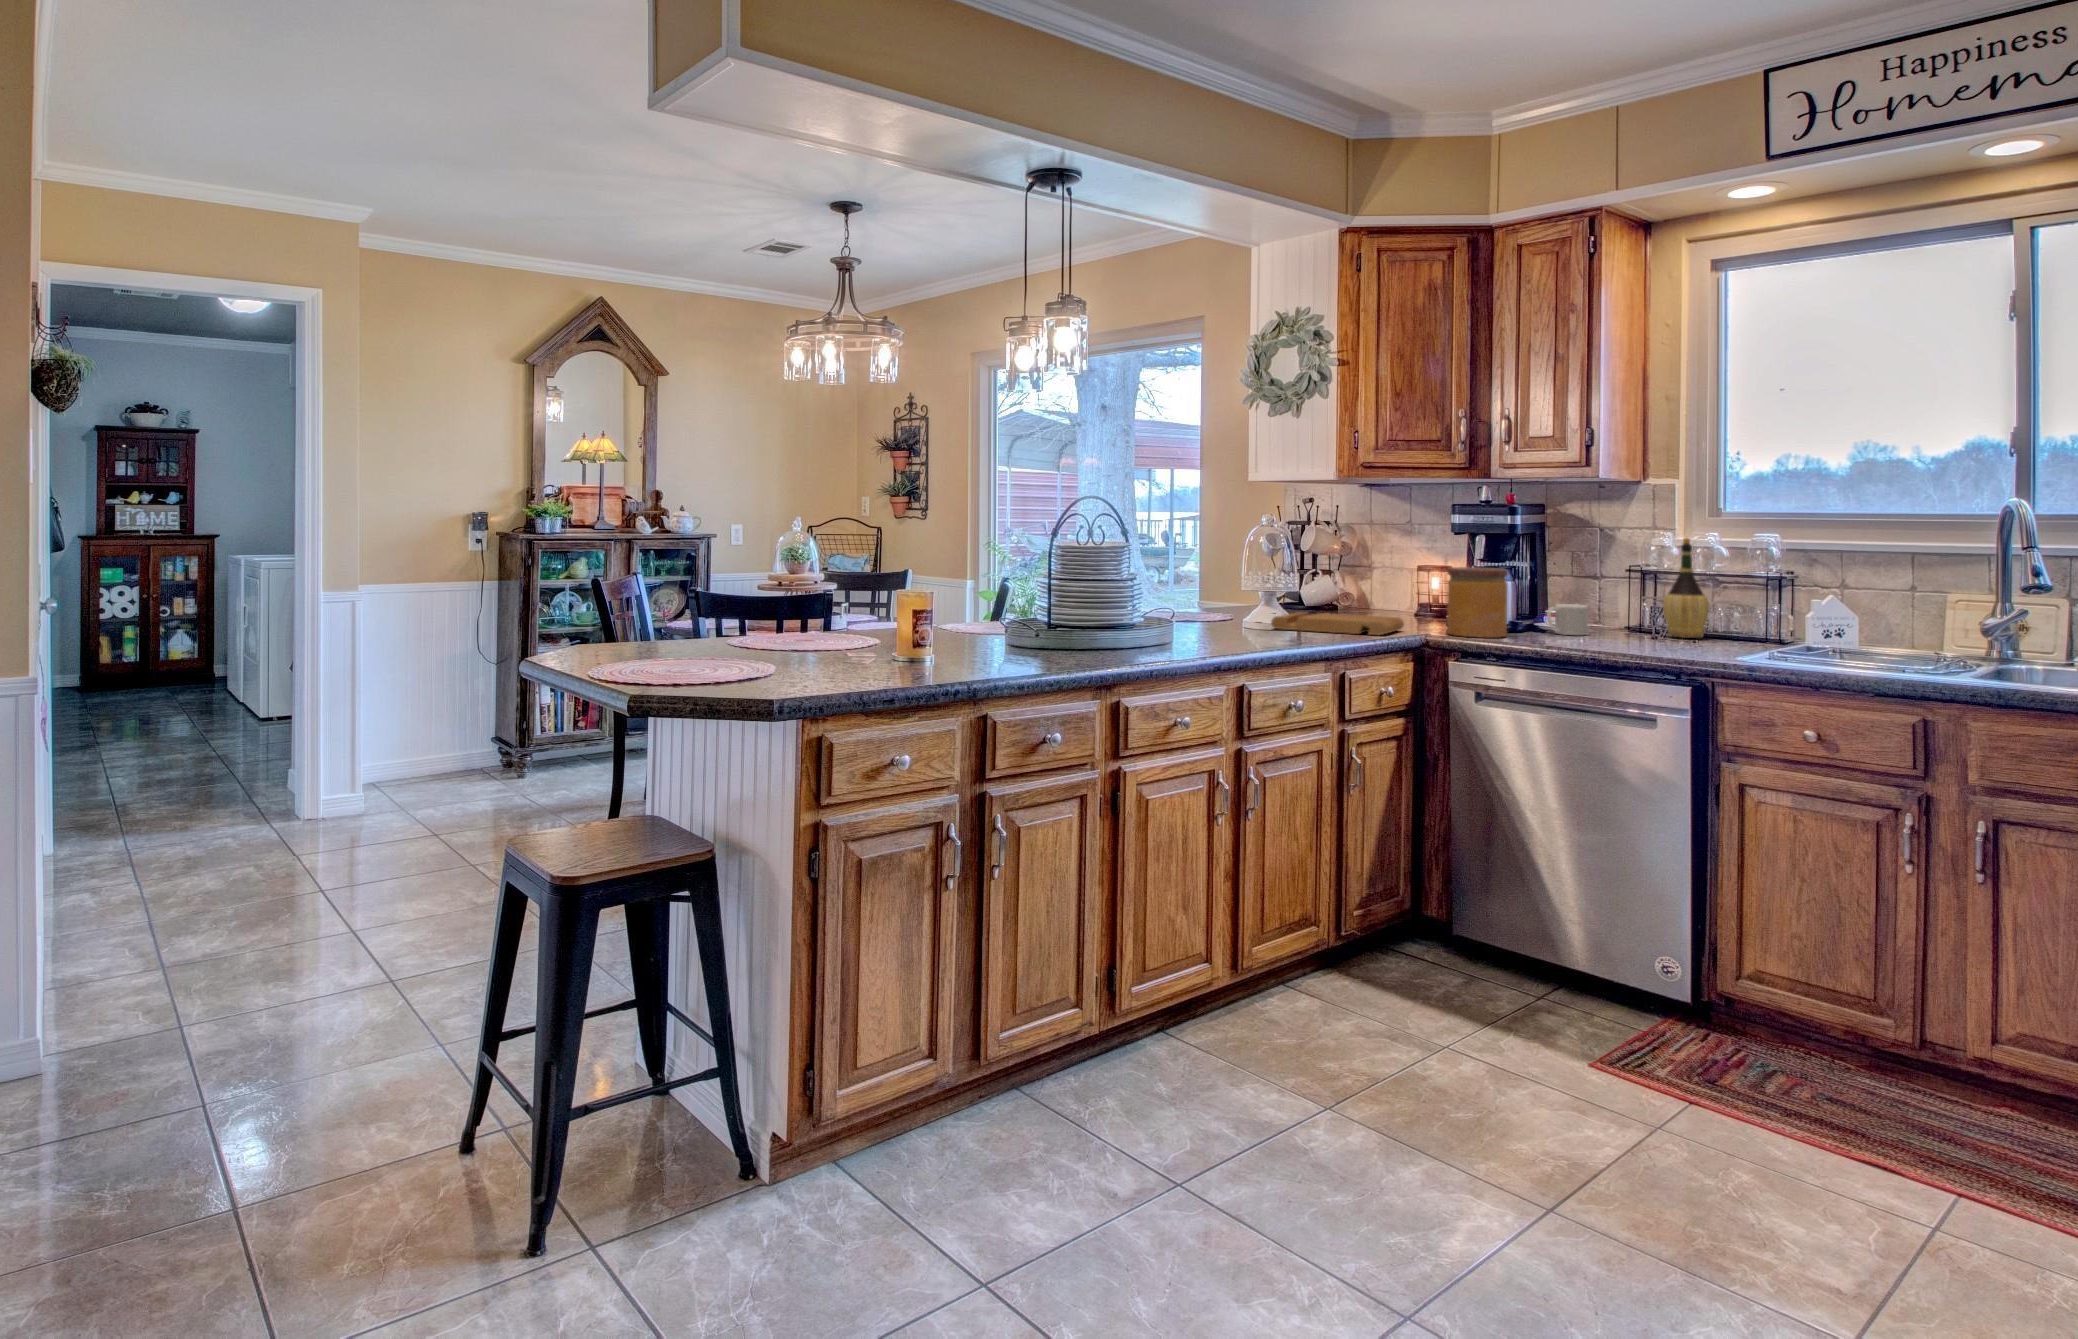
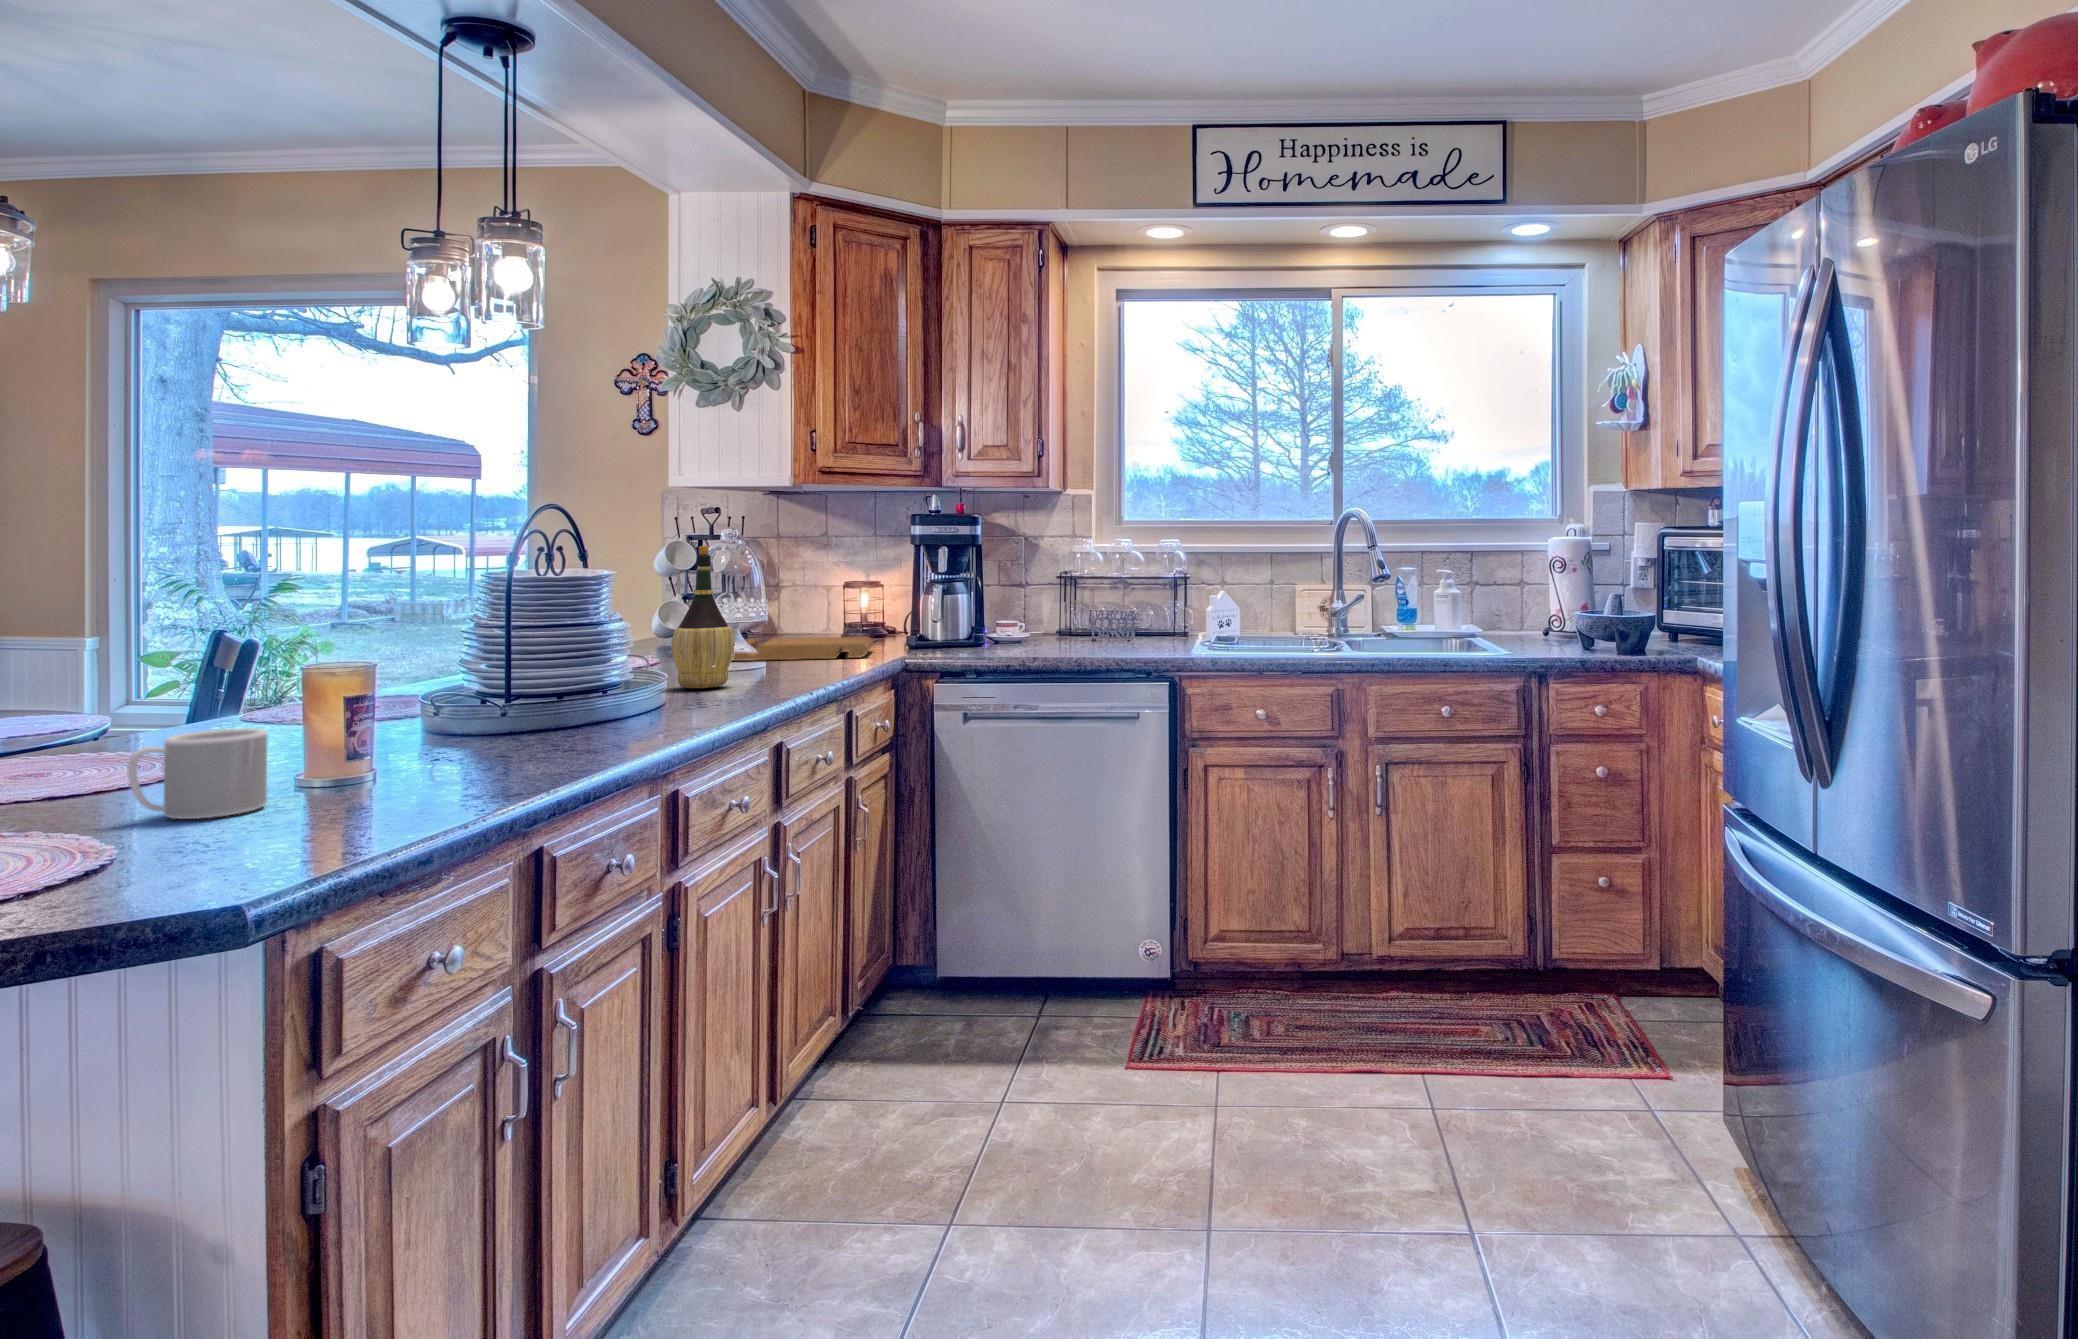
wine bottle: present [1663,538,1709,638] -> present [672,546,735,688]
jar: present [1447,567,1508,638] -> none [922,578,982,652]
mug: present [1547,604,1588,635] -> present [127,728,268,819]

